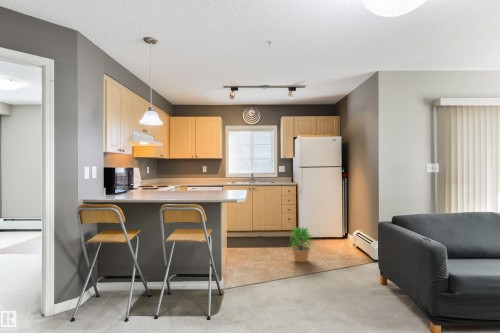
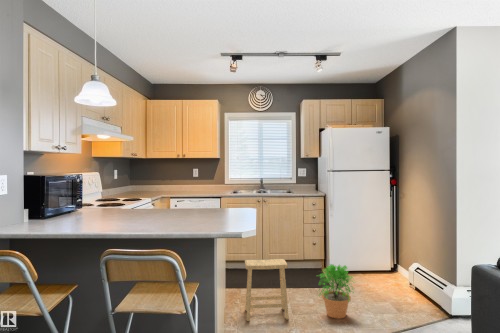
footstool: none [240,224,269,264] -> present [245,259,289,321]

